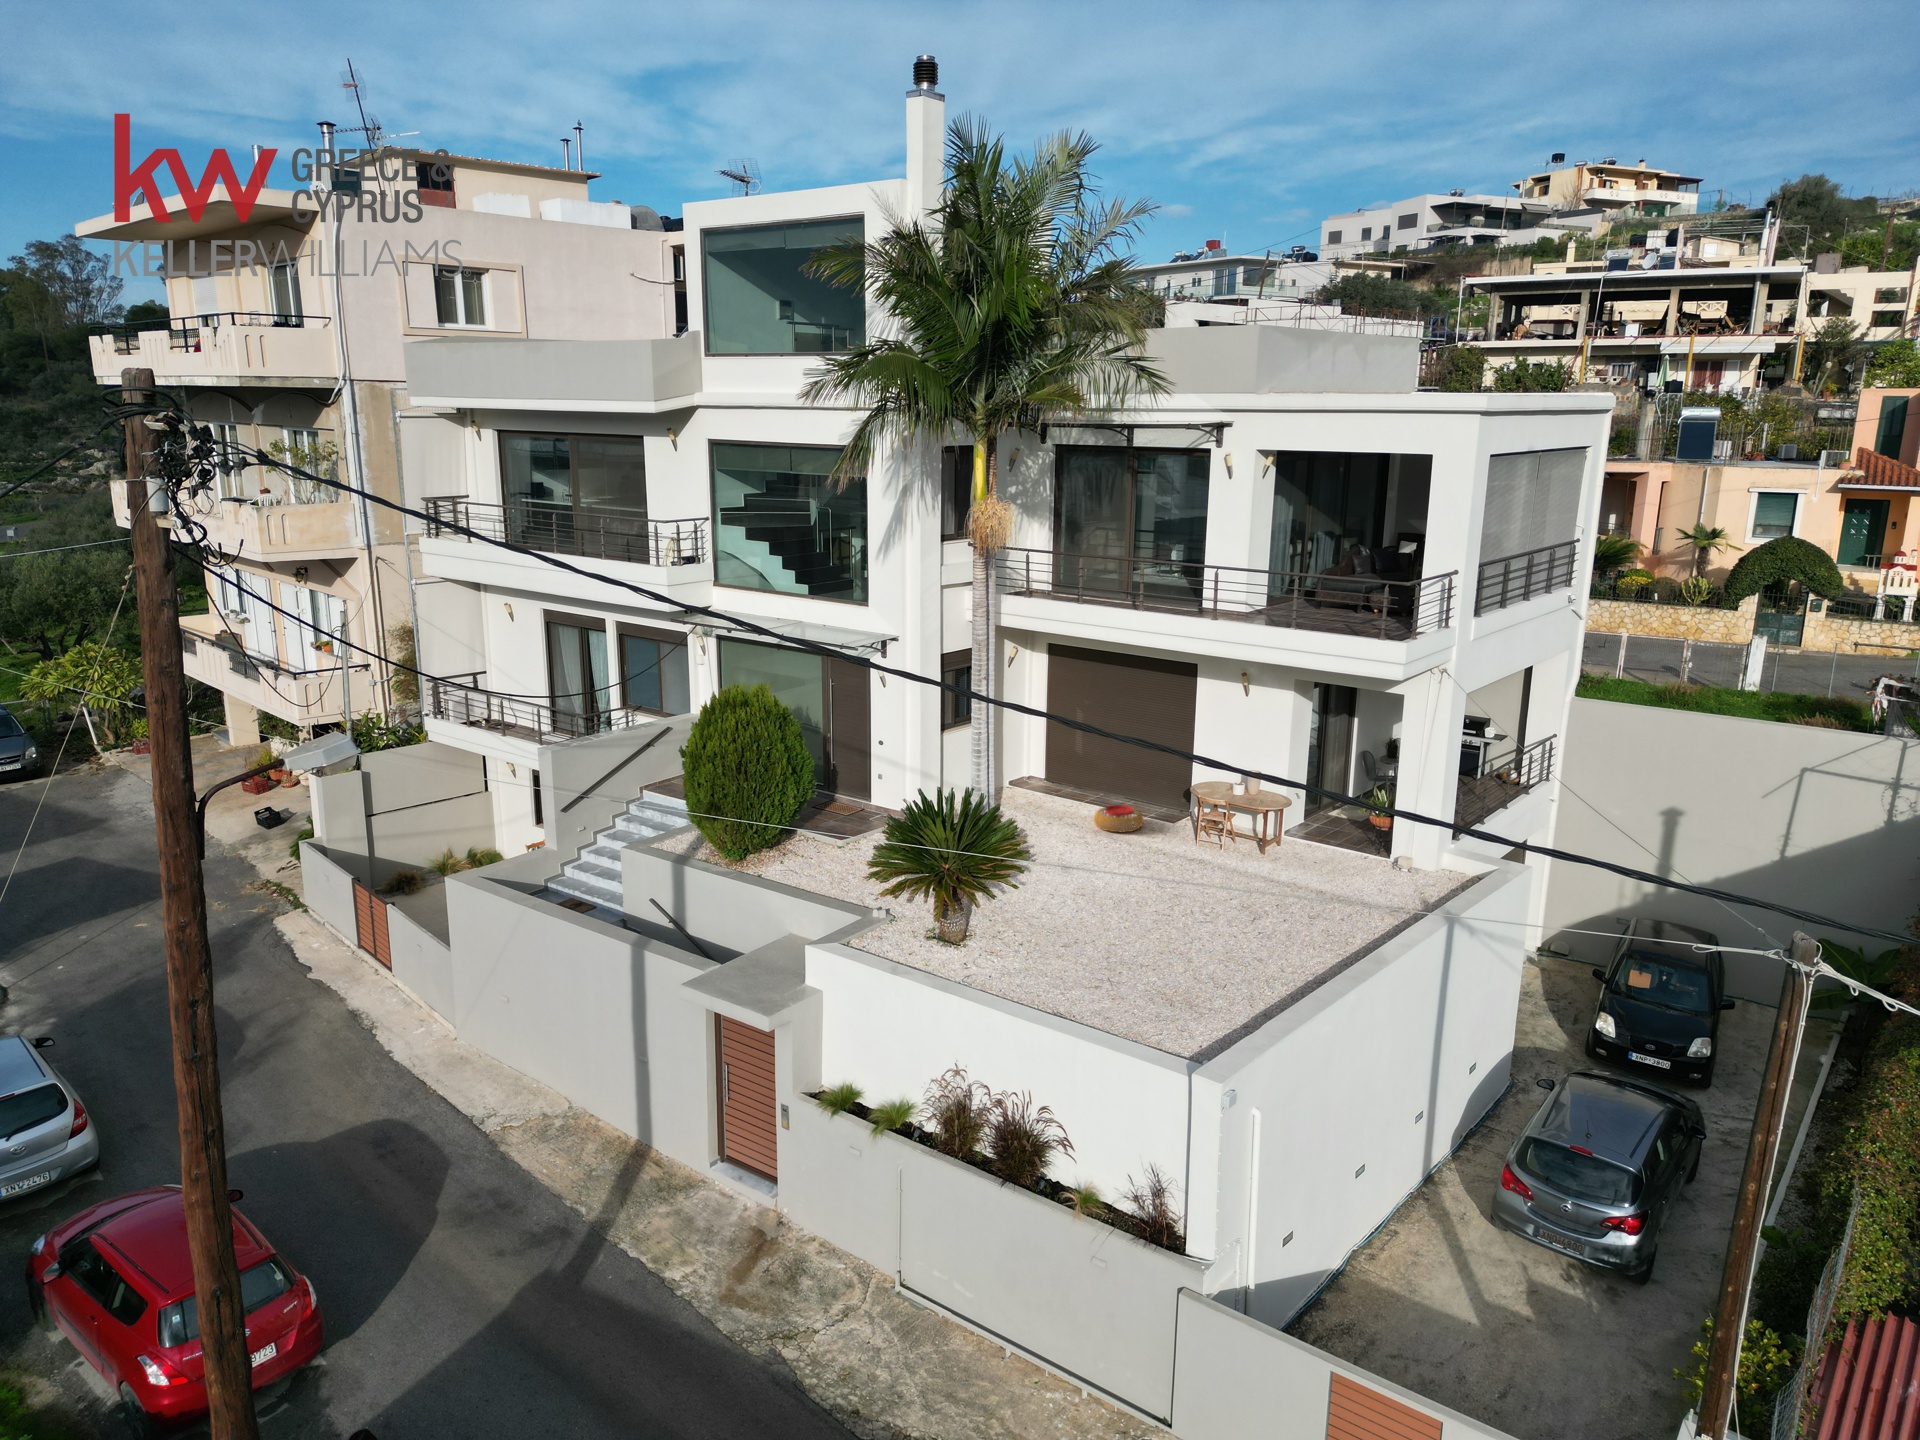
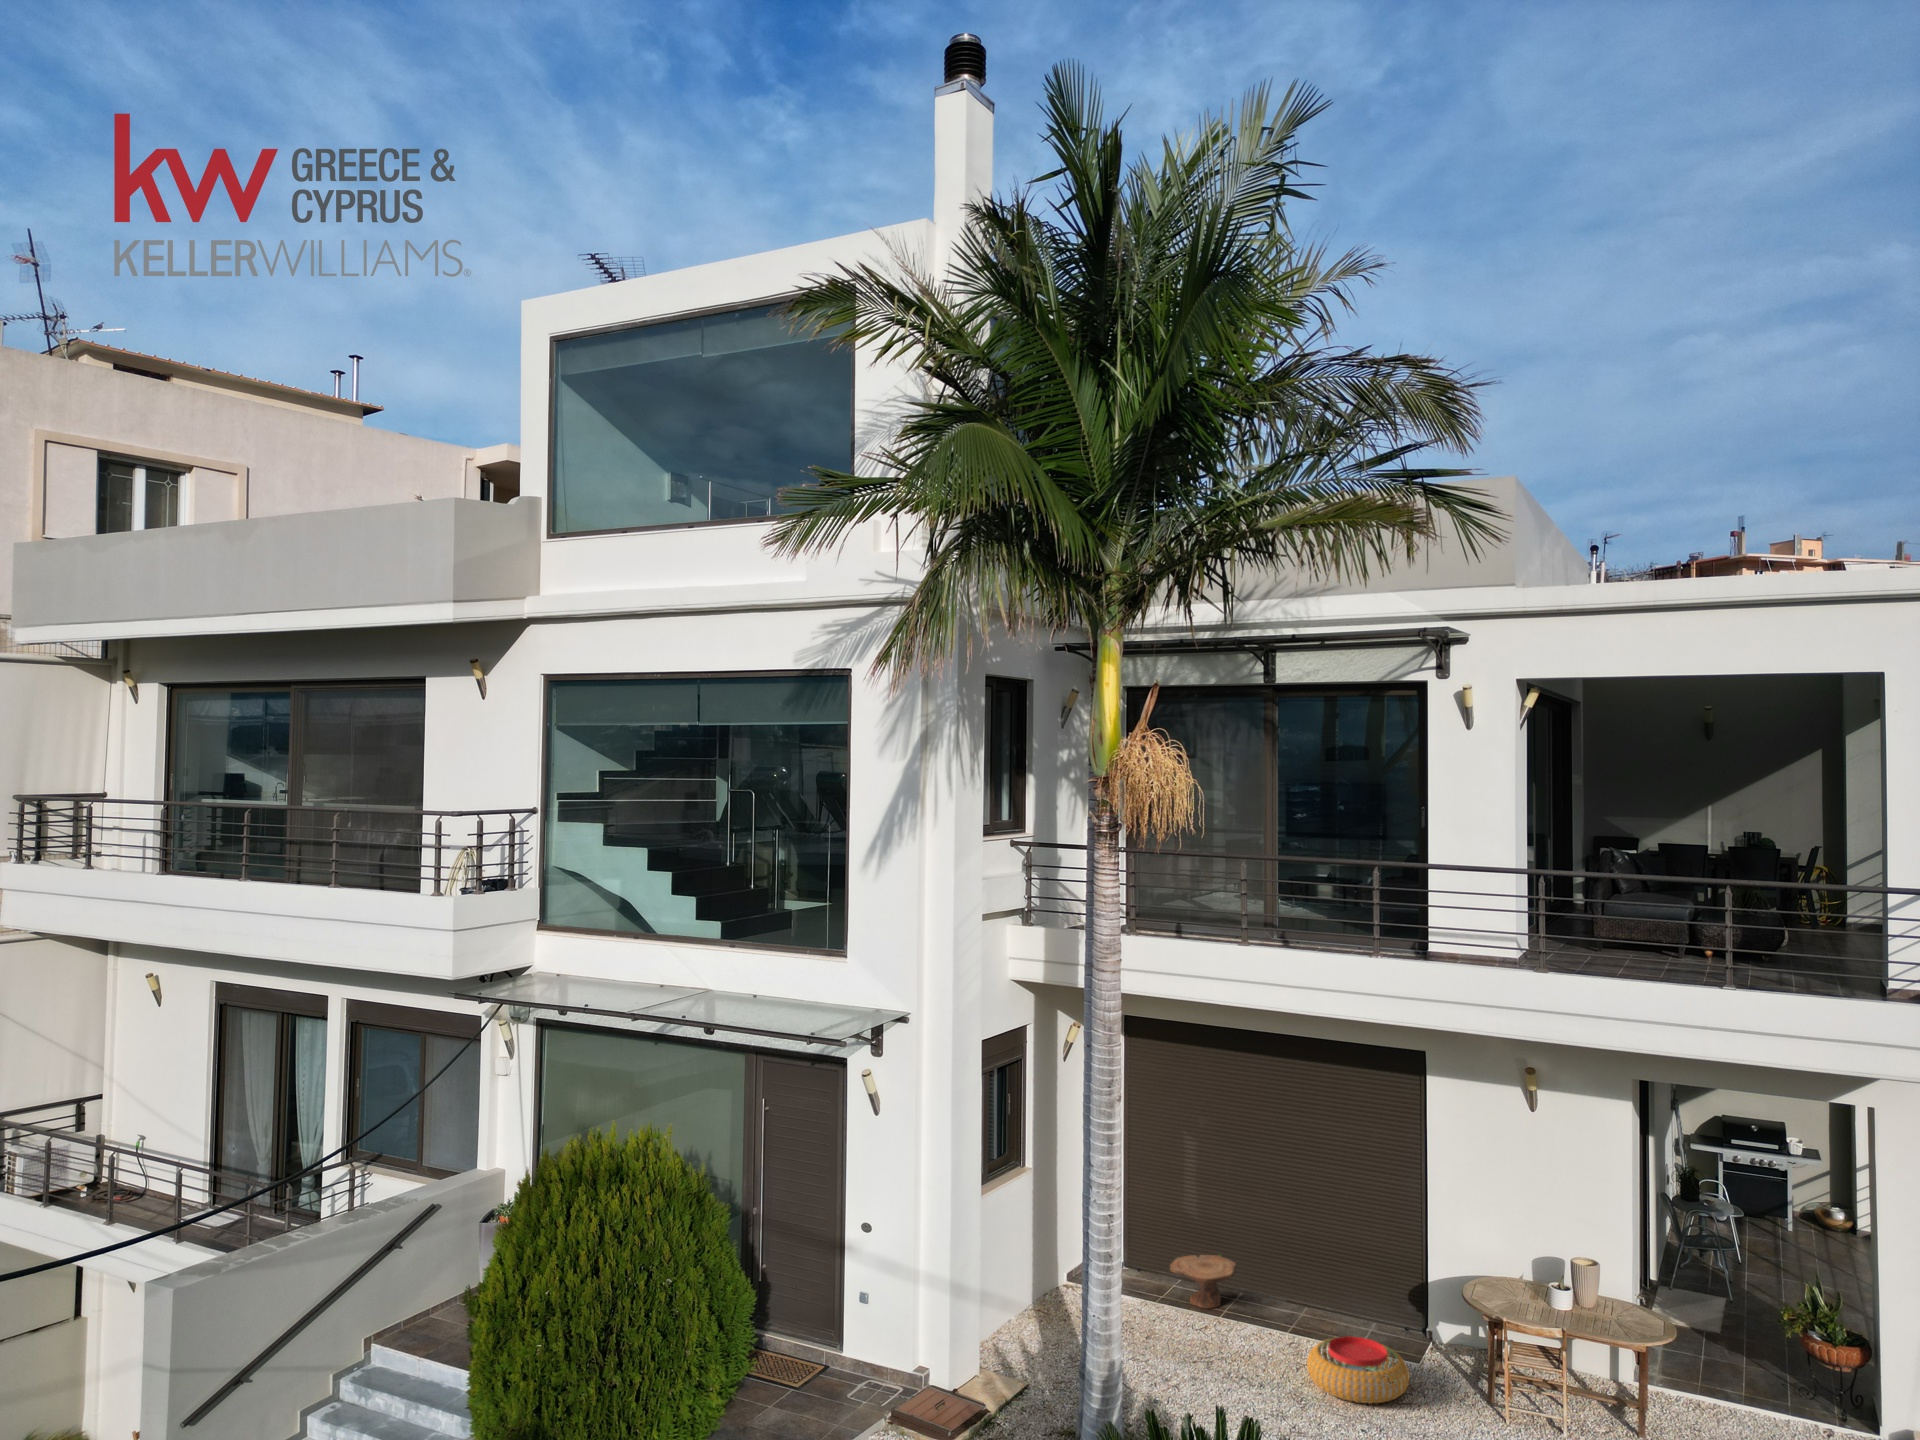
side table: none [1051,771,1089,797] -> present [1170,1254,1236,1309]

